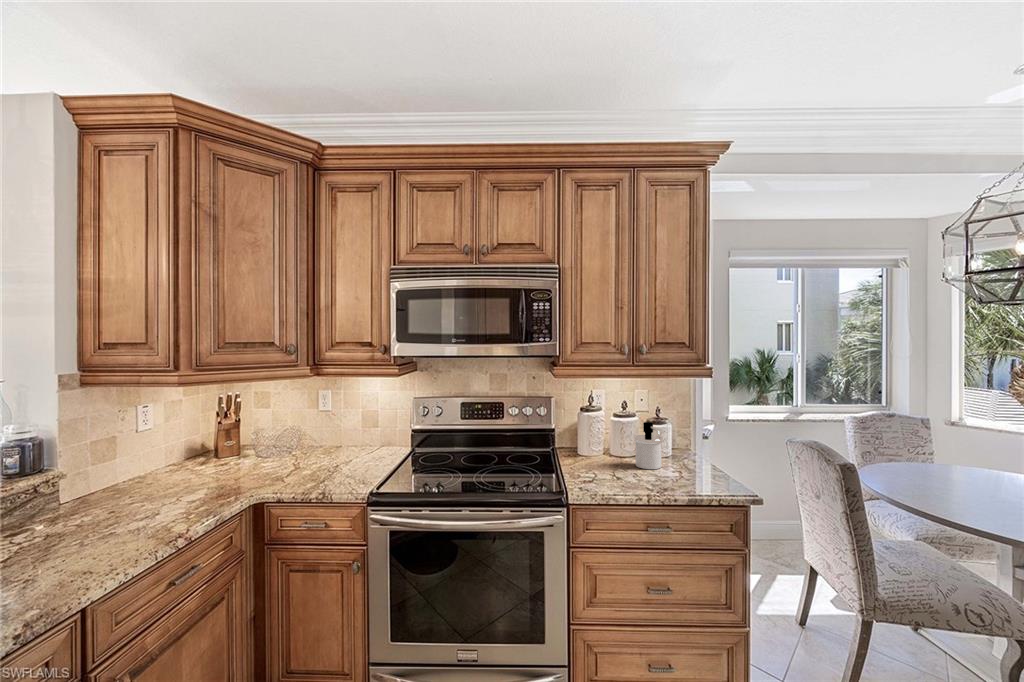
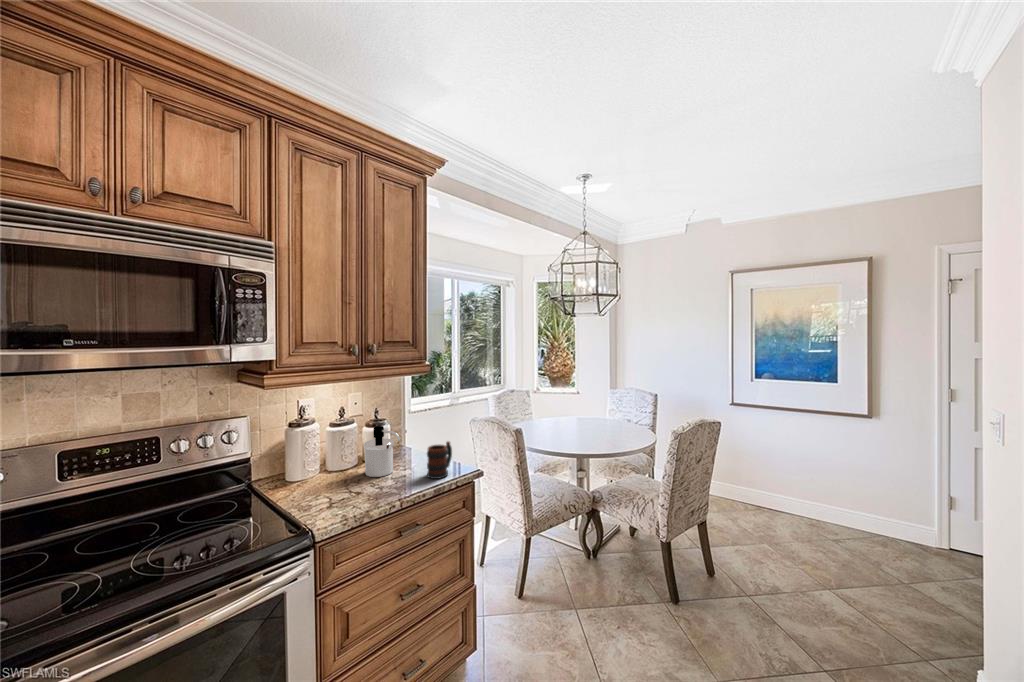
mug: none [684,449,716,484] -> present [427,442,452,479]

